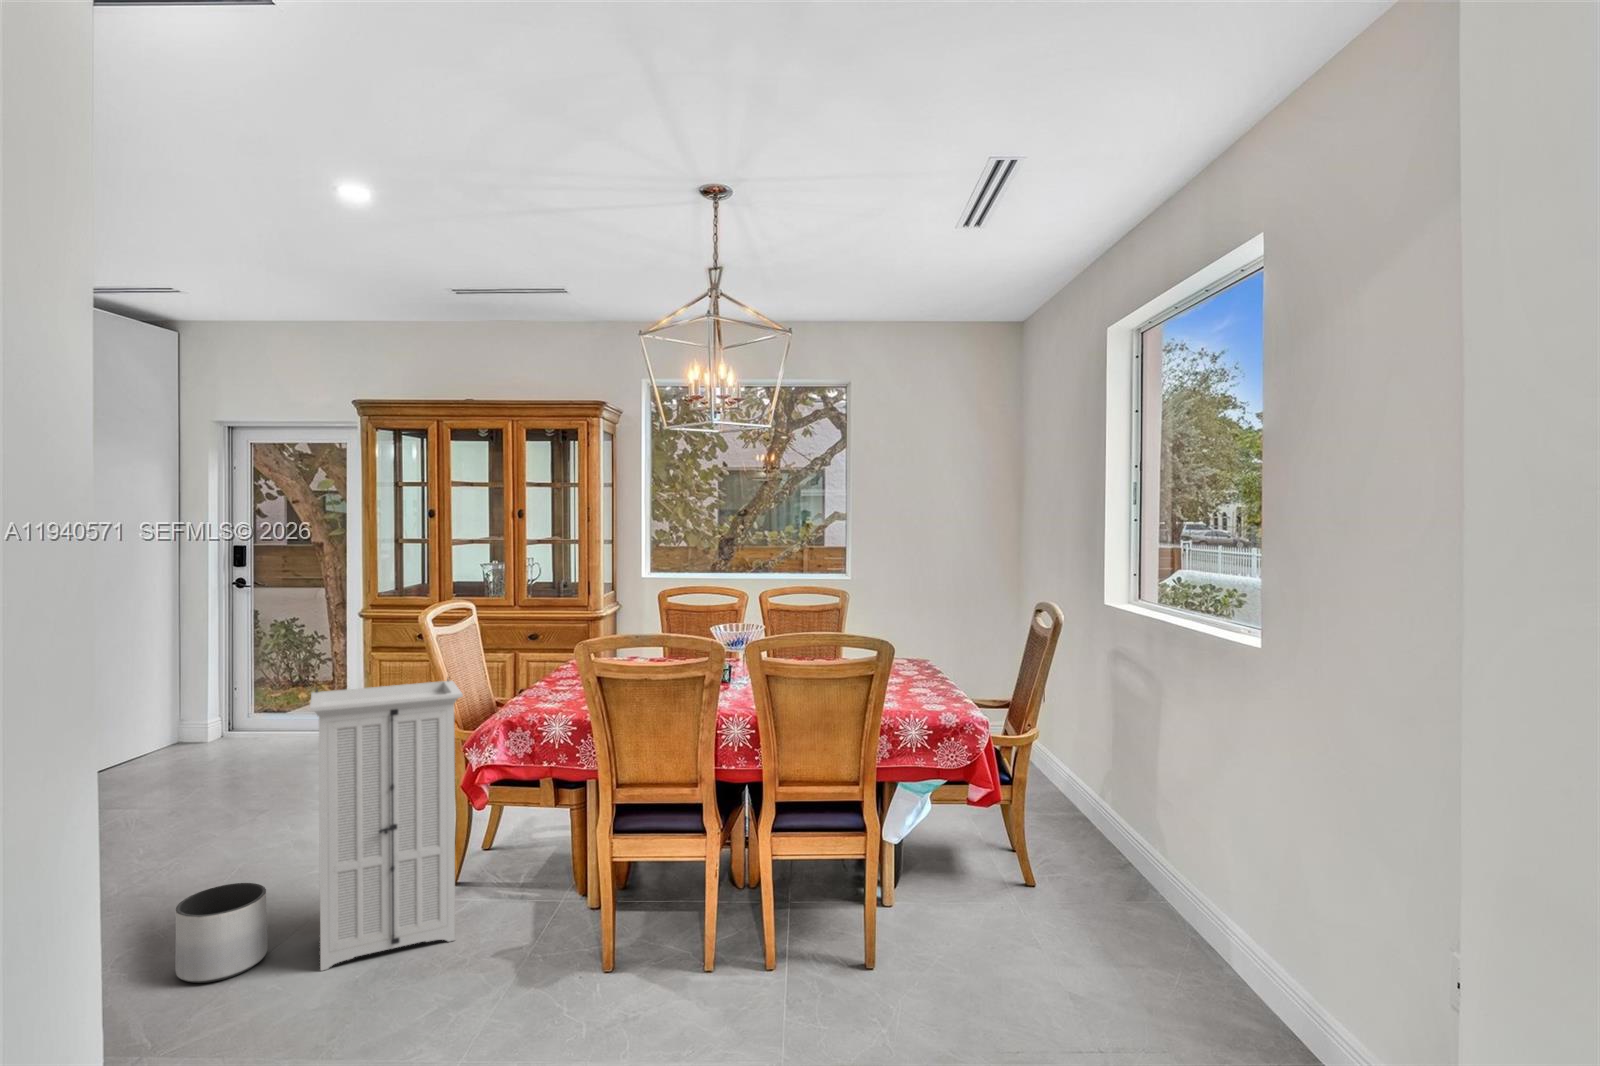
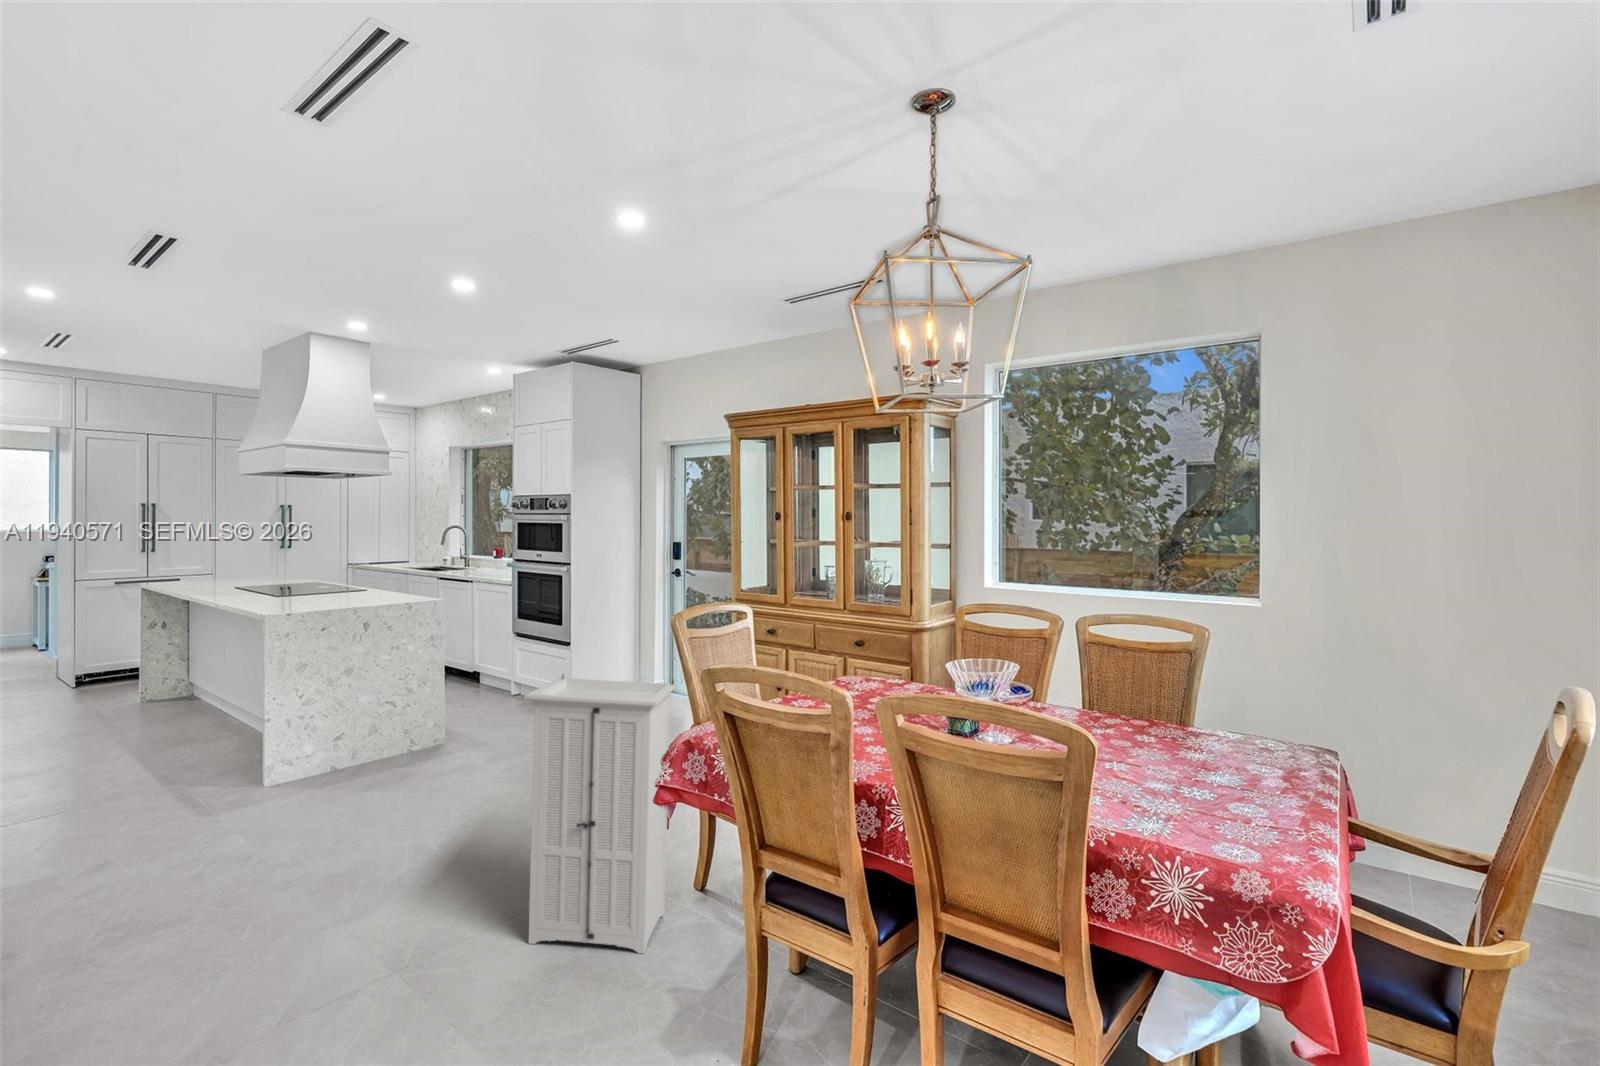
planter: present [175,883,267,983] -> none [445,835,518,922]

